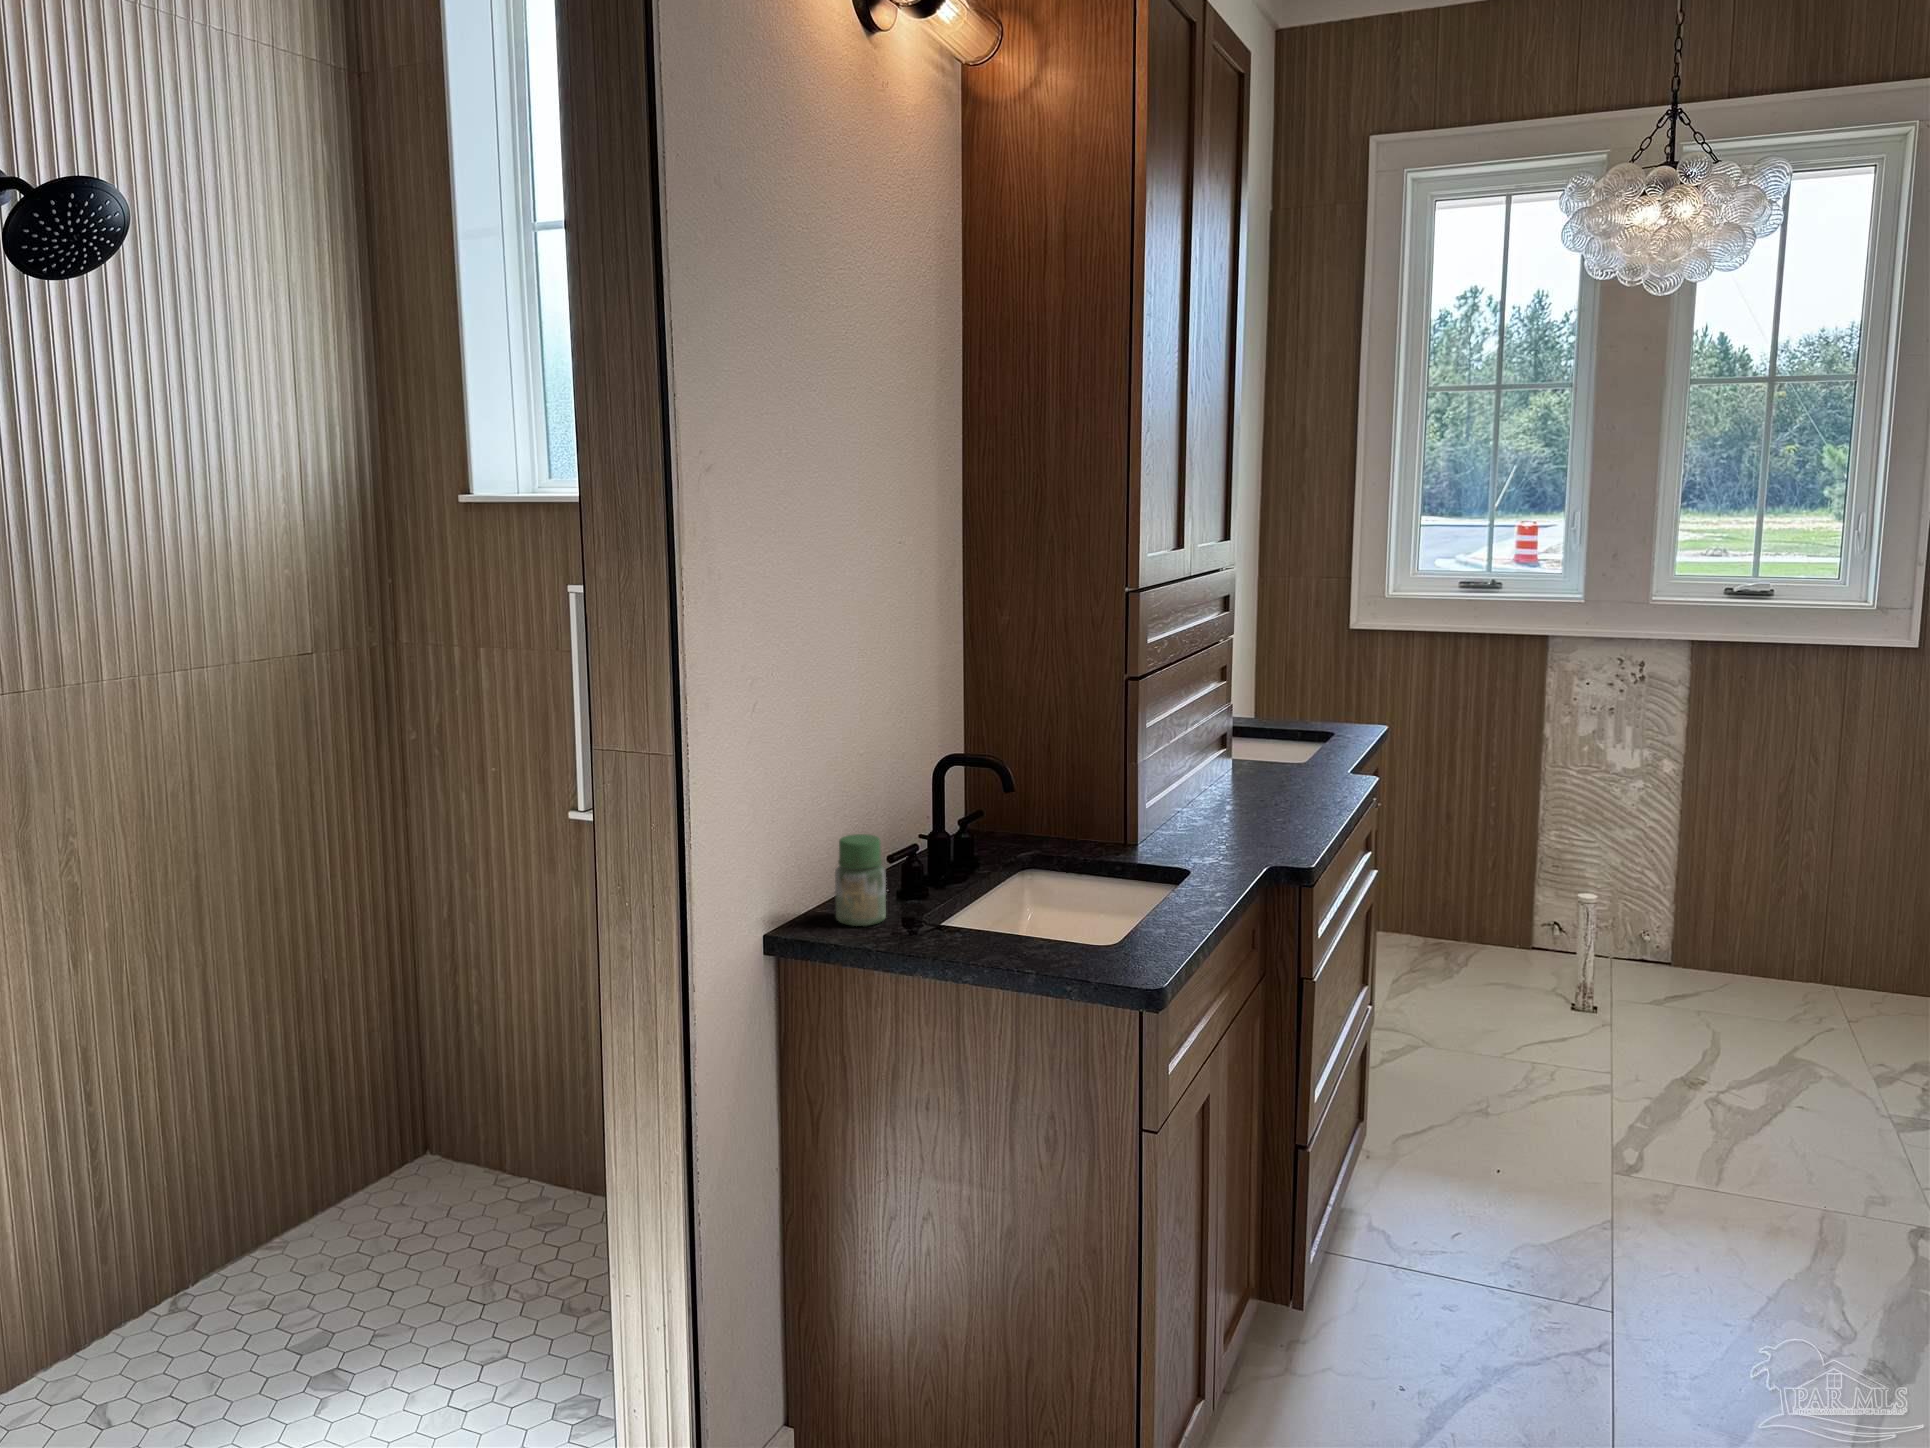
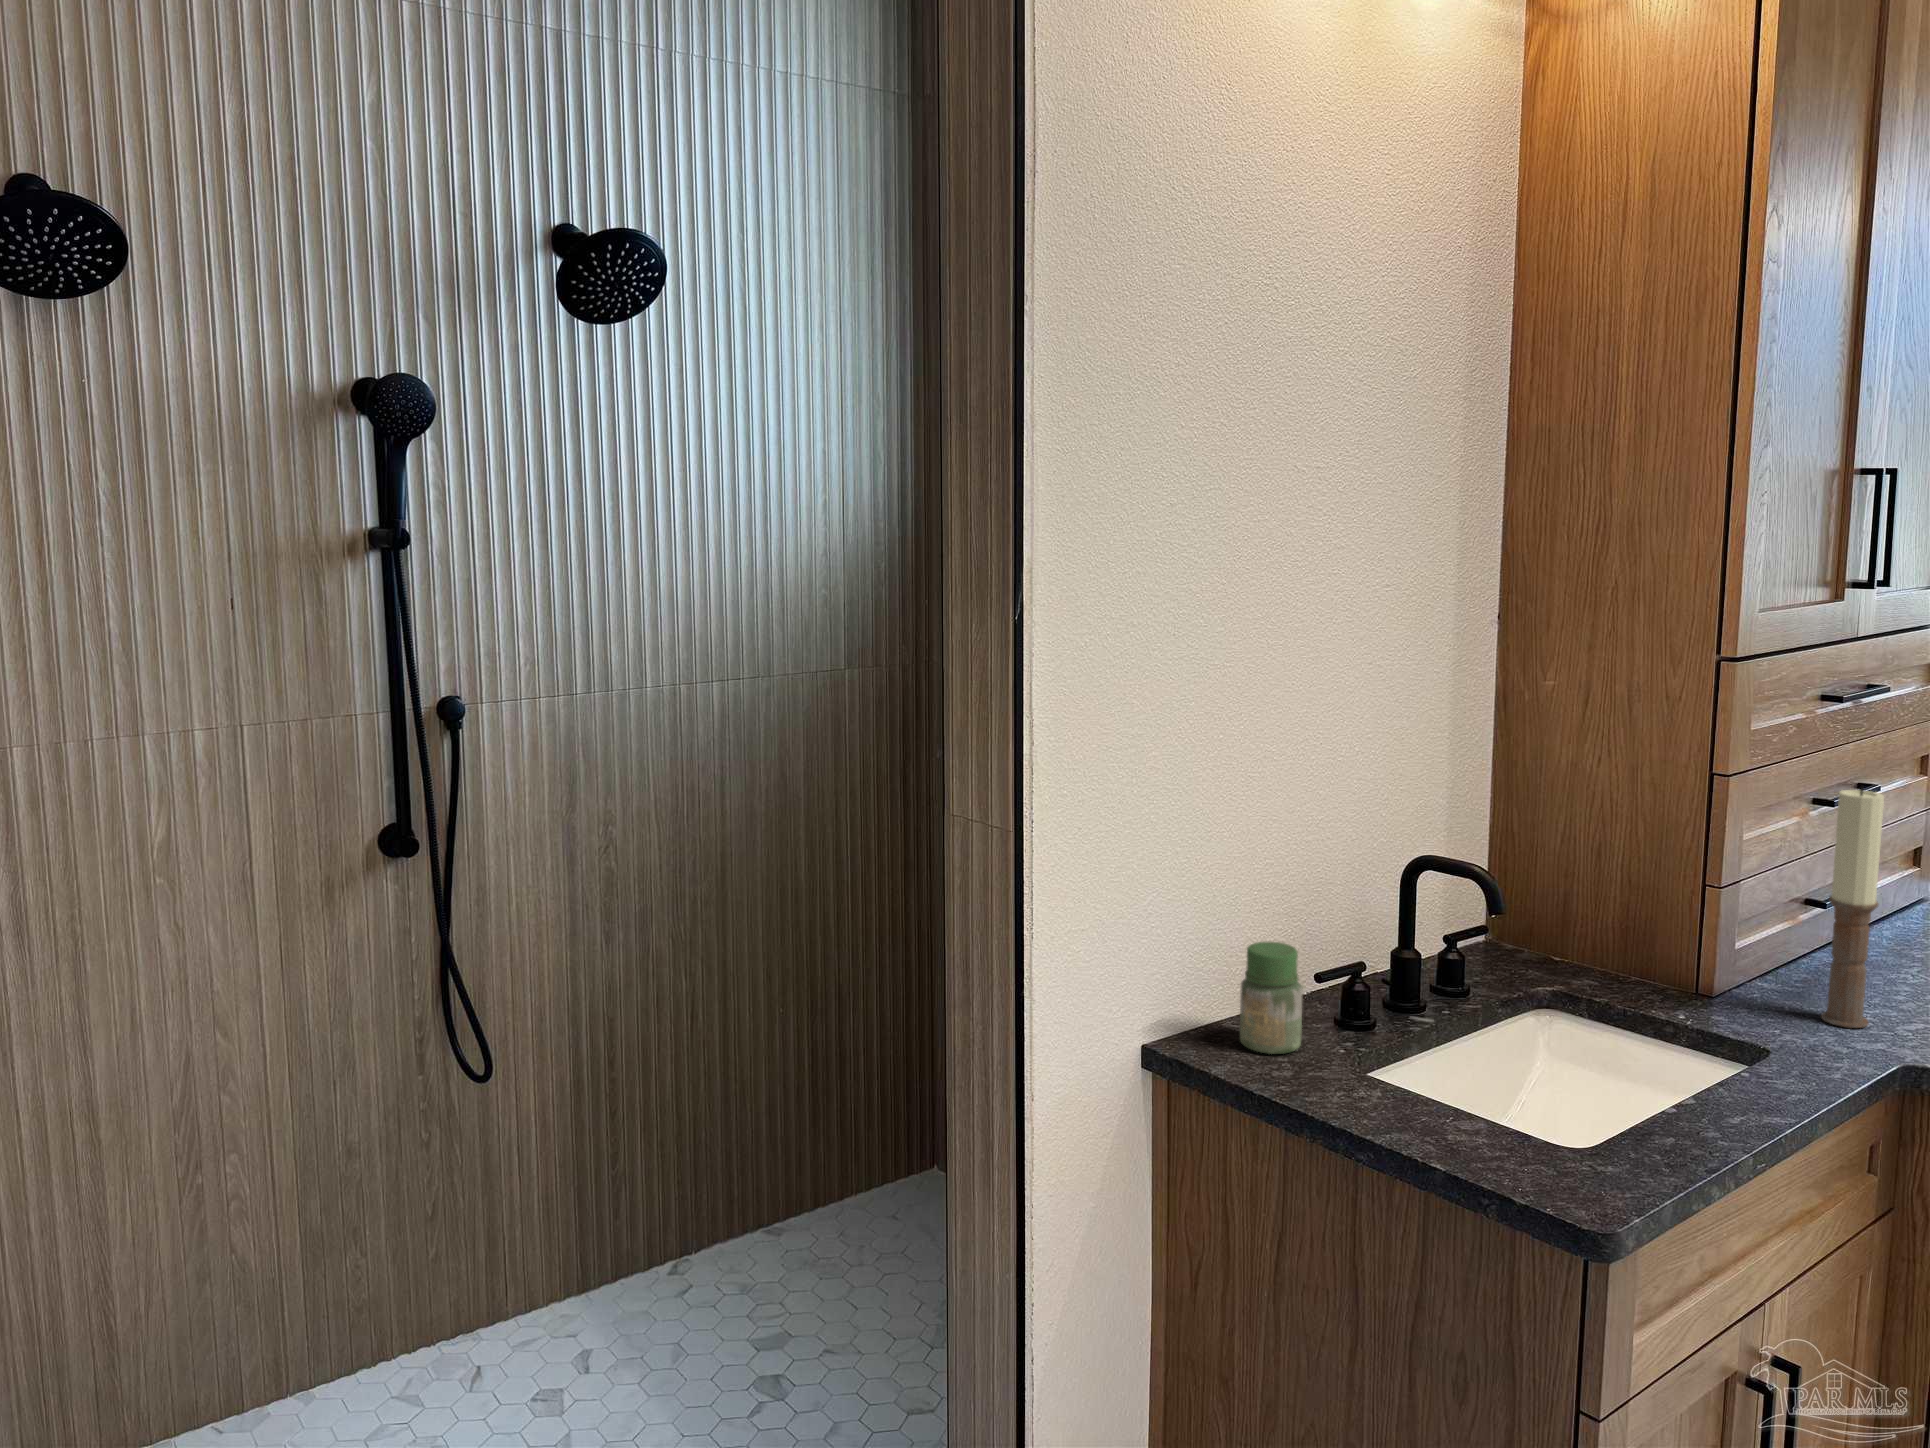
candle: none [1203,673,1235,847] -> present [1821,787,1884,1028]

